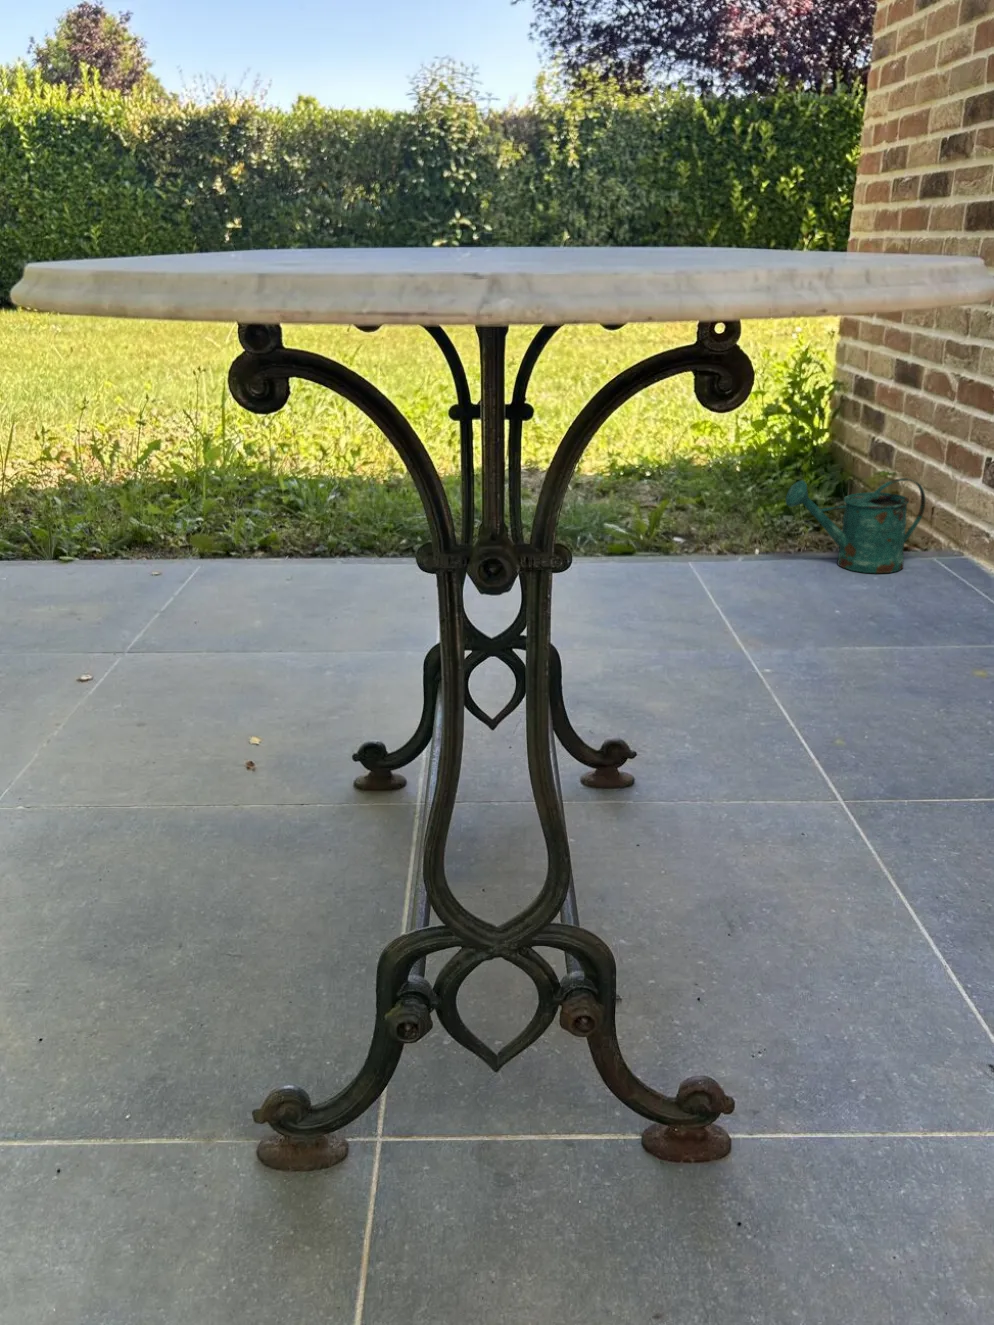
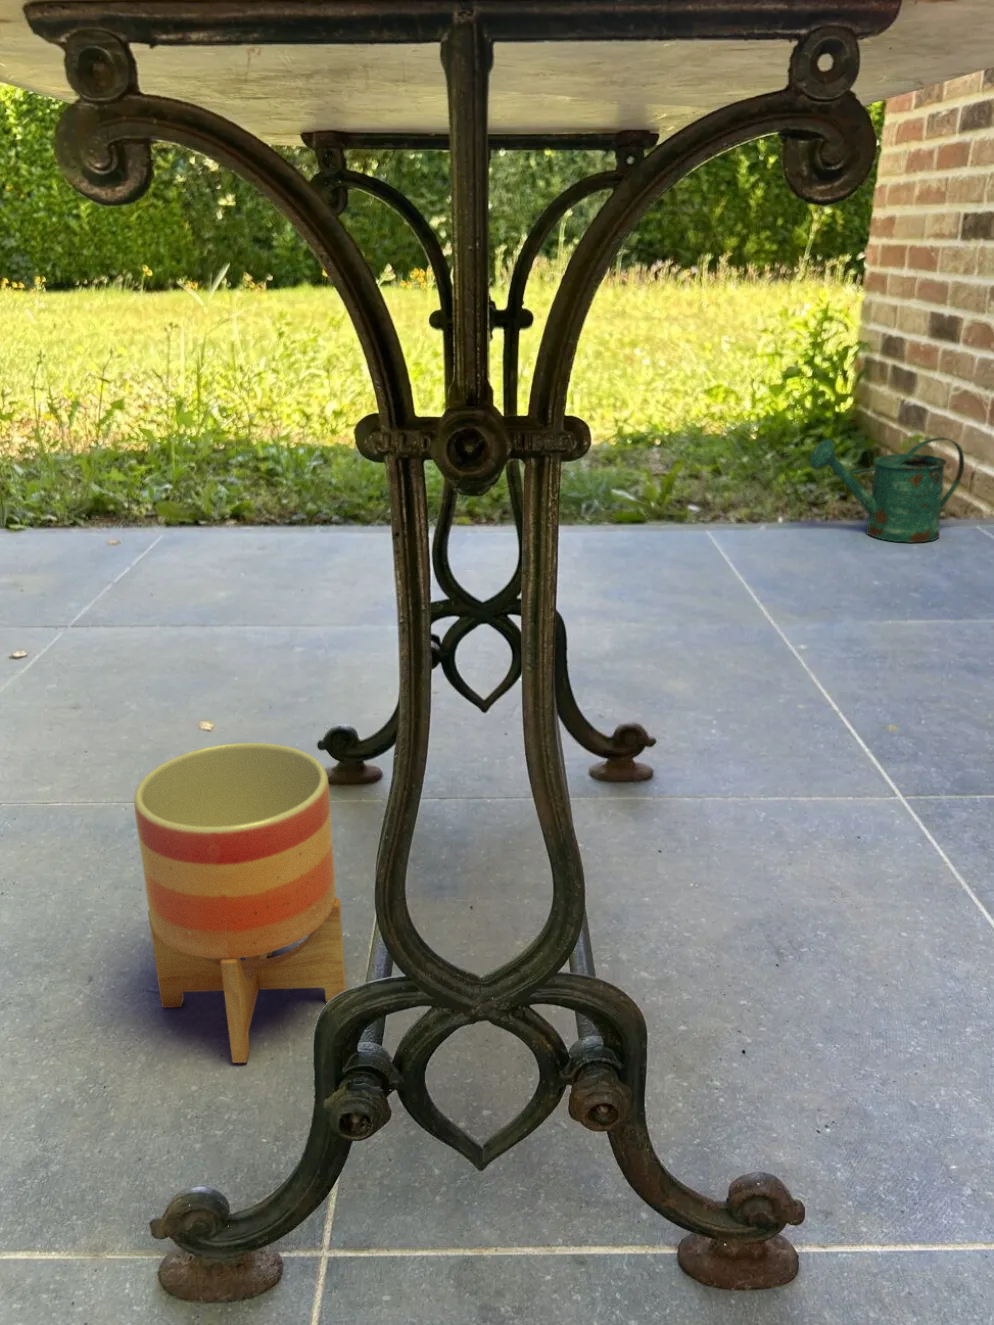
planter: none [225,776,392,1037] -> present [134,743,346,1063]

